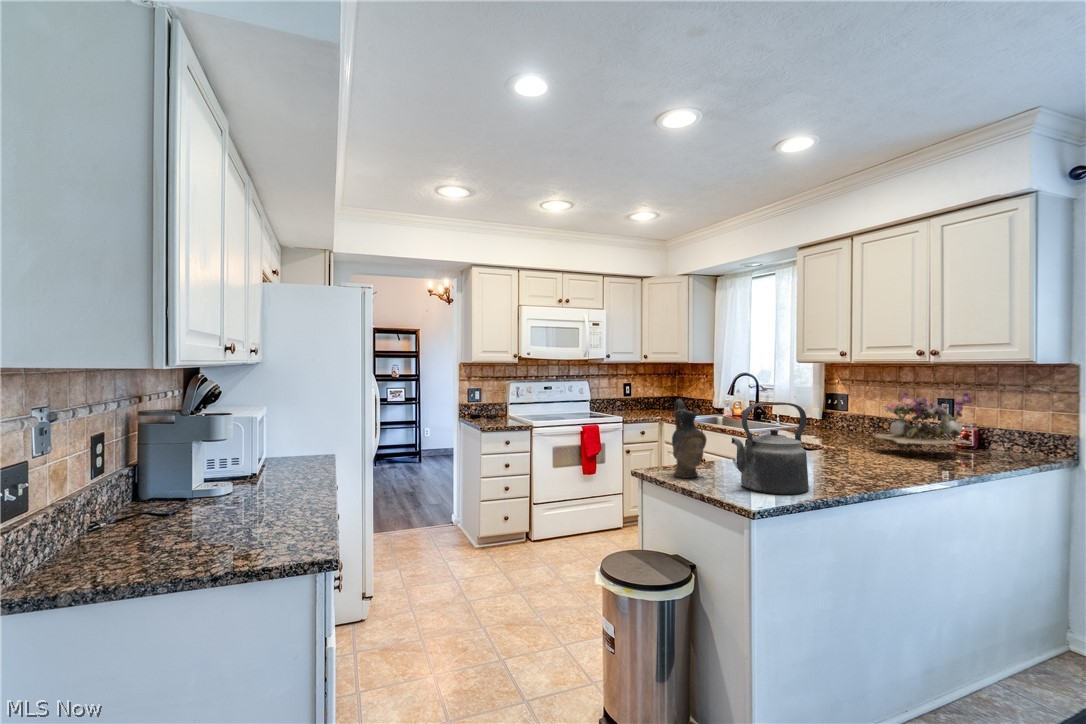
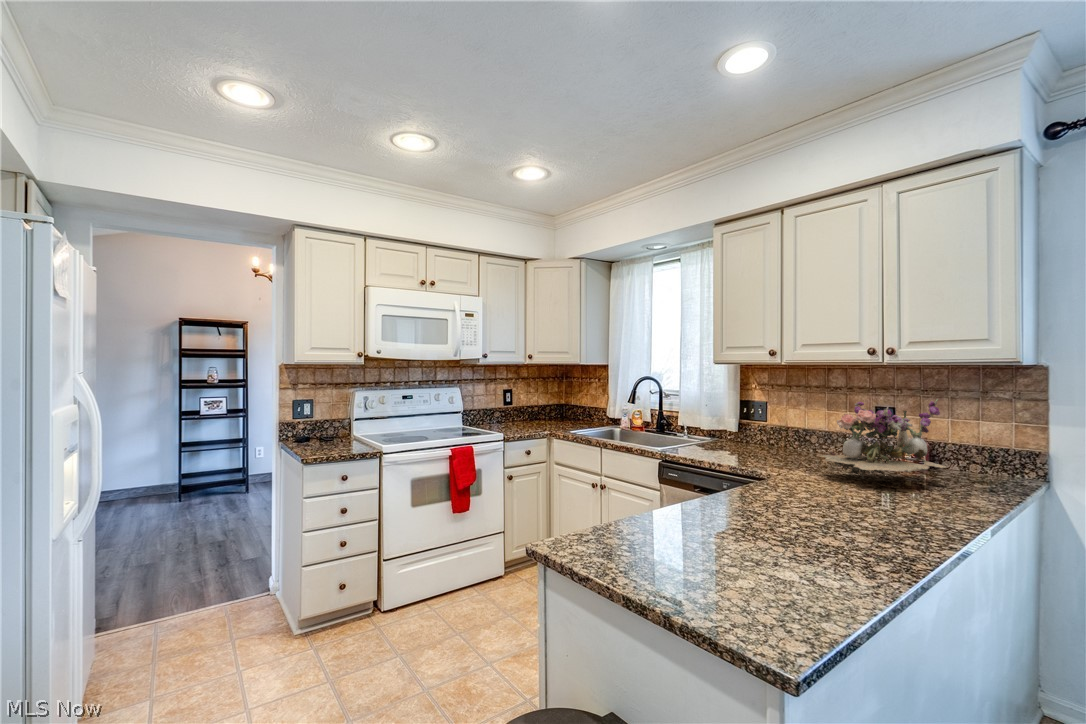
ceramic pitcher: present [672,399,706,478] -> none [587,424,640,554]
kettle: present [731,402,809,495] -> none [692,430,810,591]

